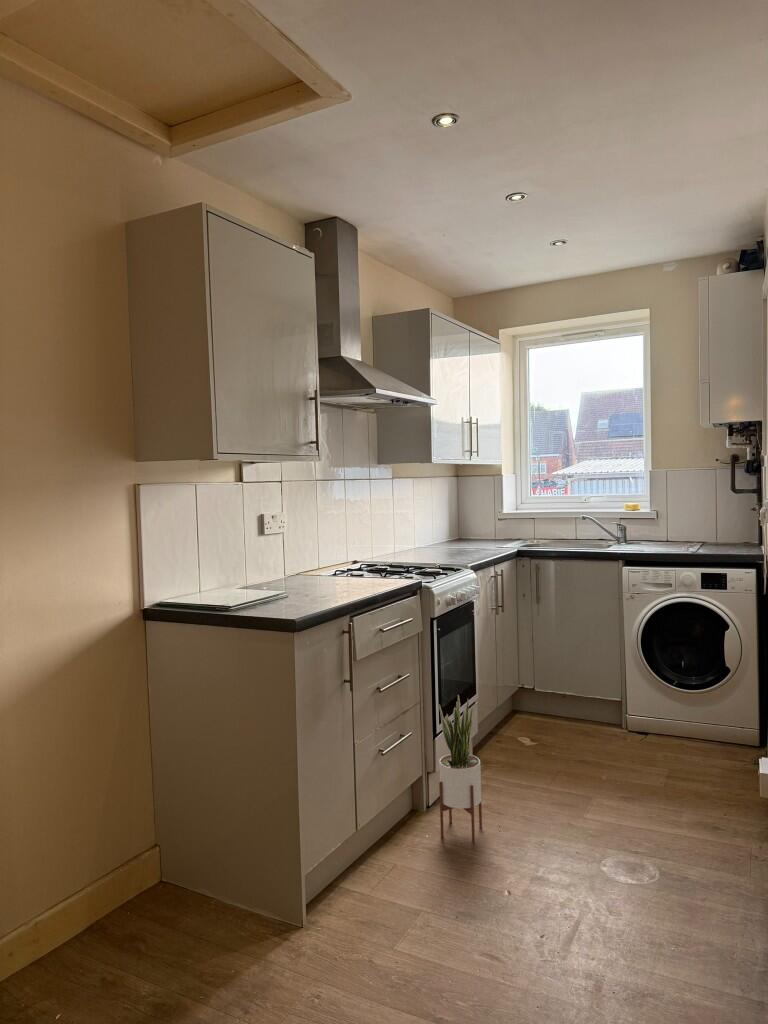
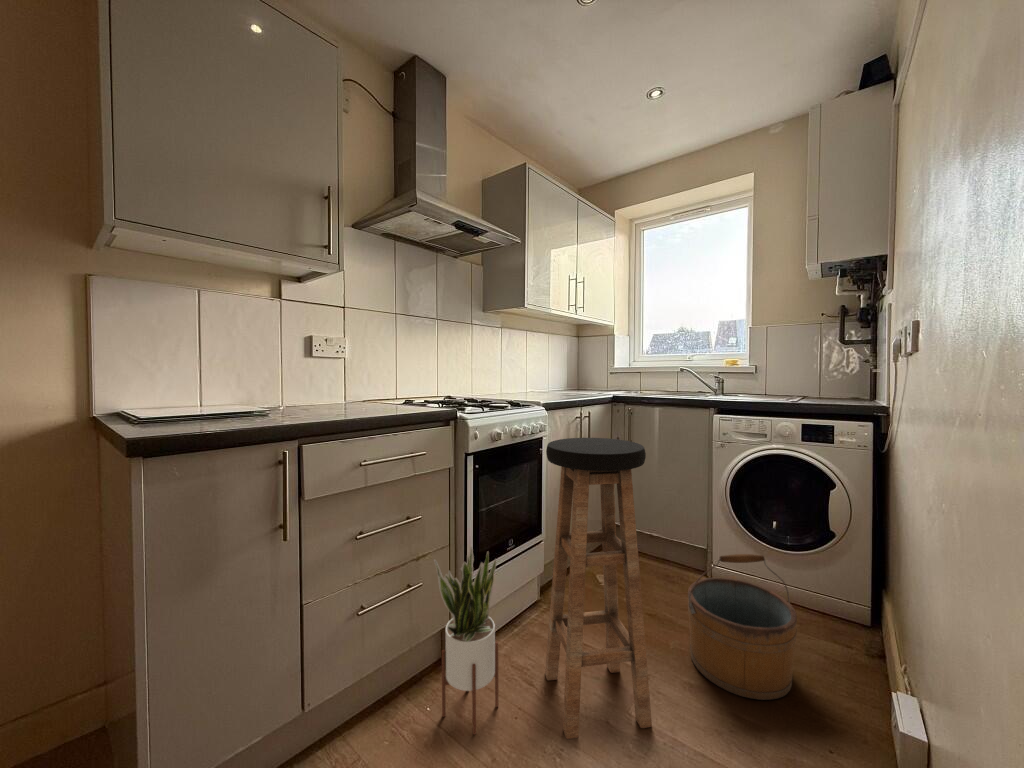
bar stool: none [508,597,604,835] -> present [545,438,652,739]
bucket: none [617,687,702,798] -> present [688,554,797,700]

